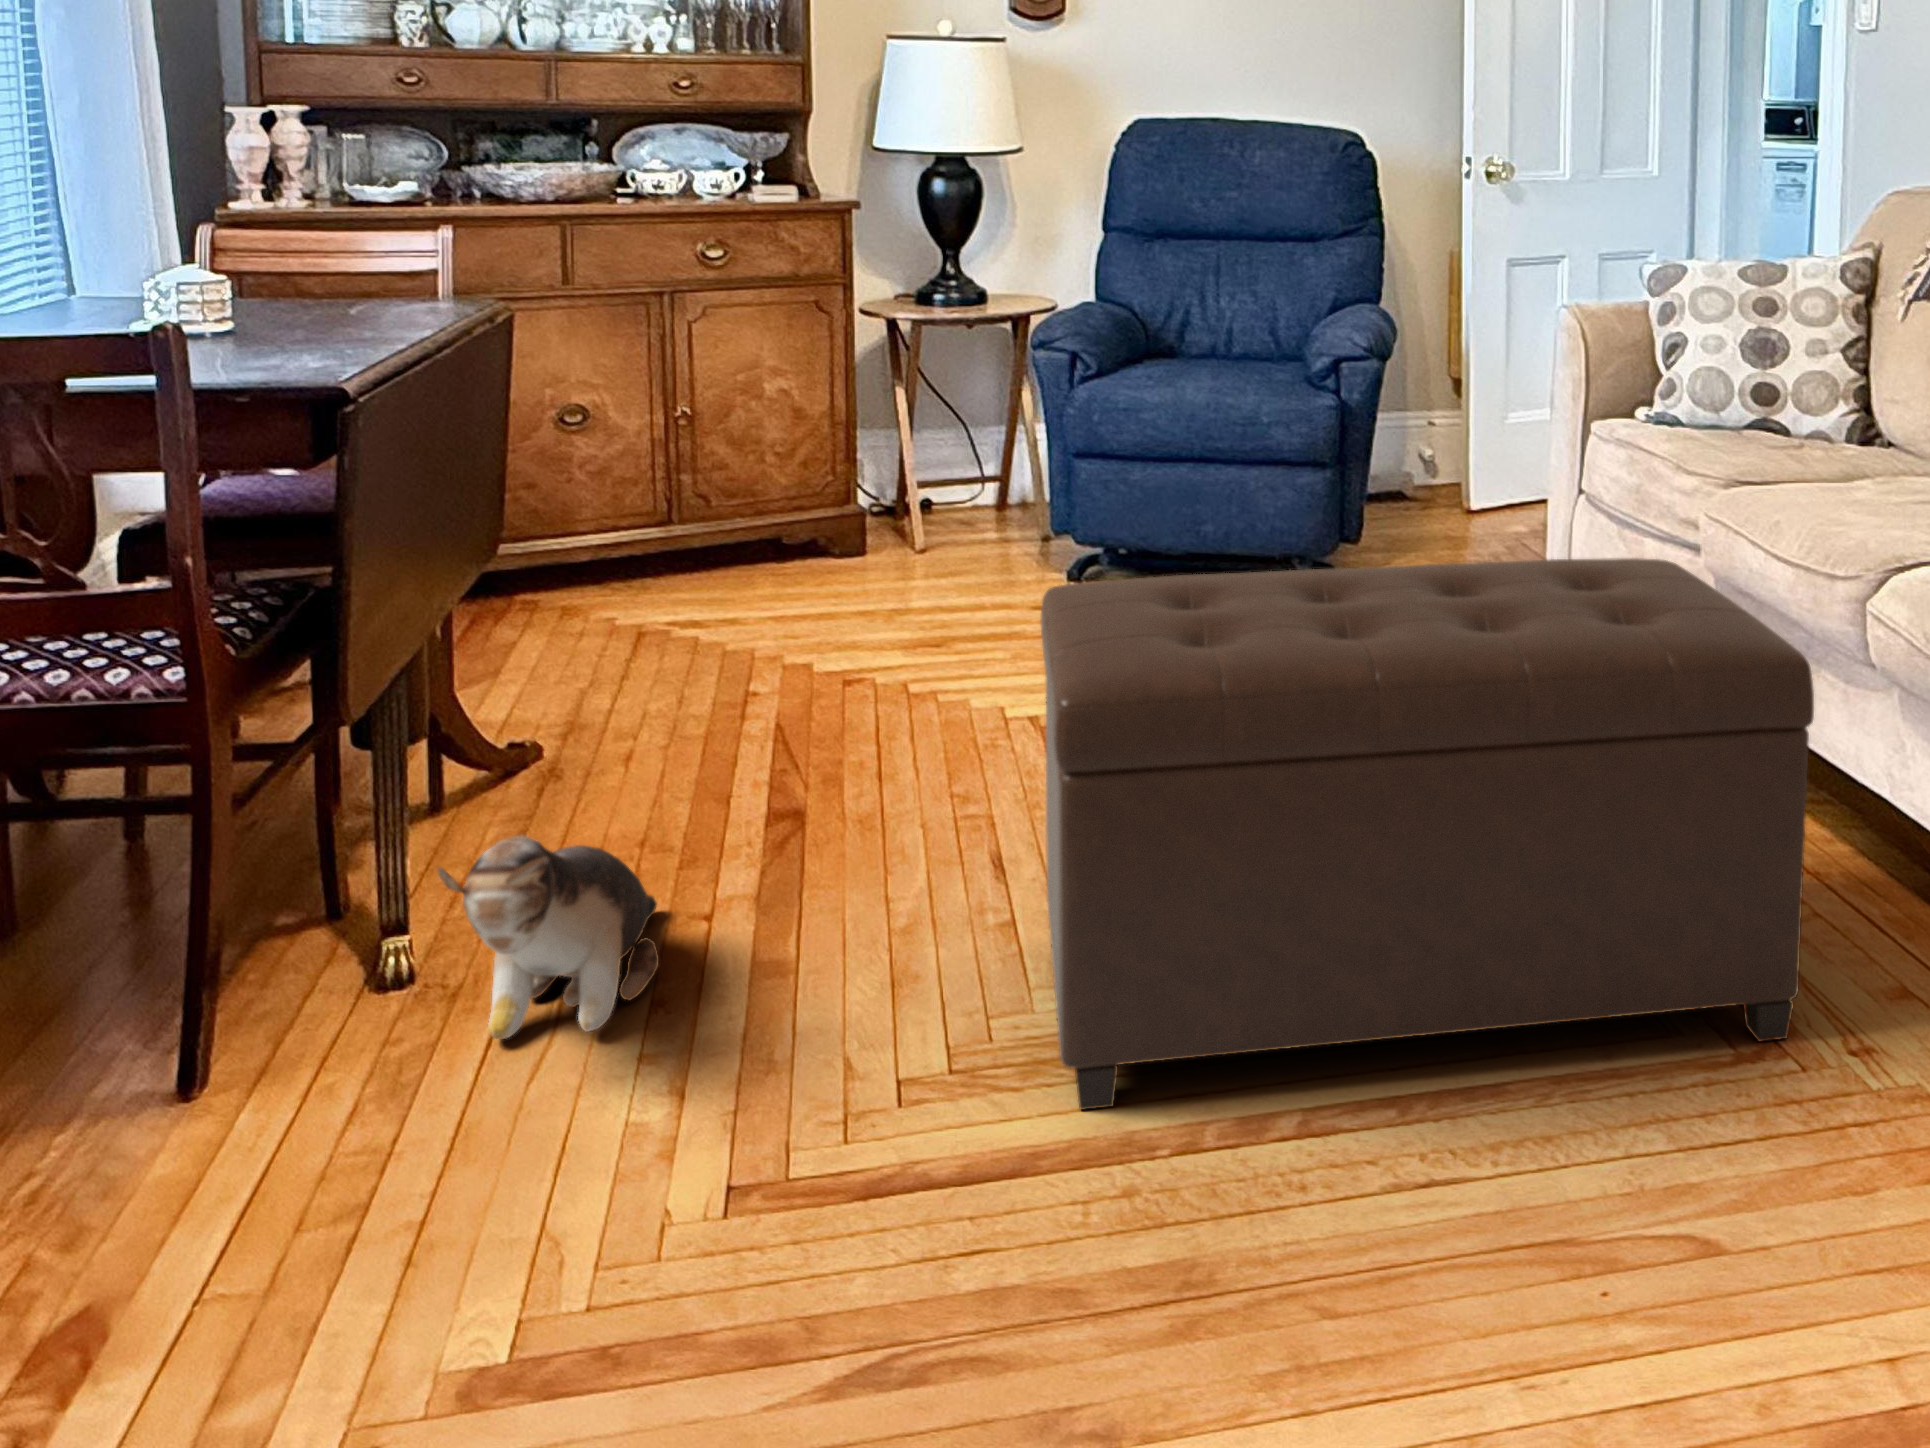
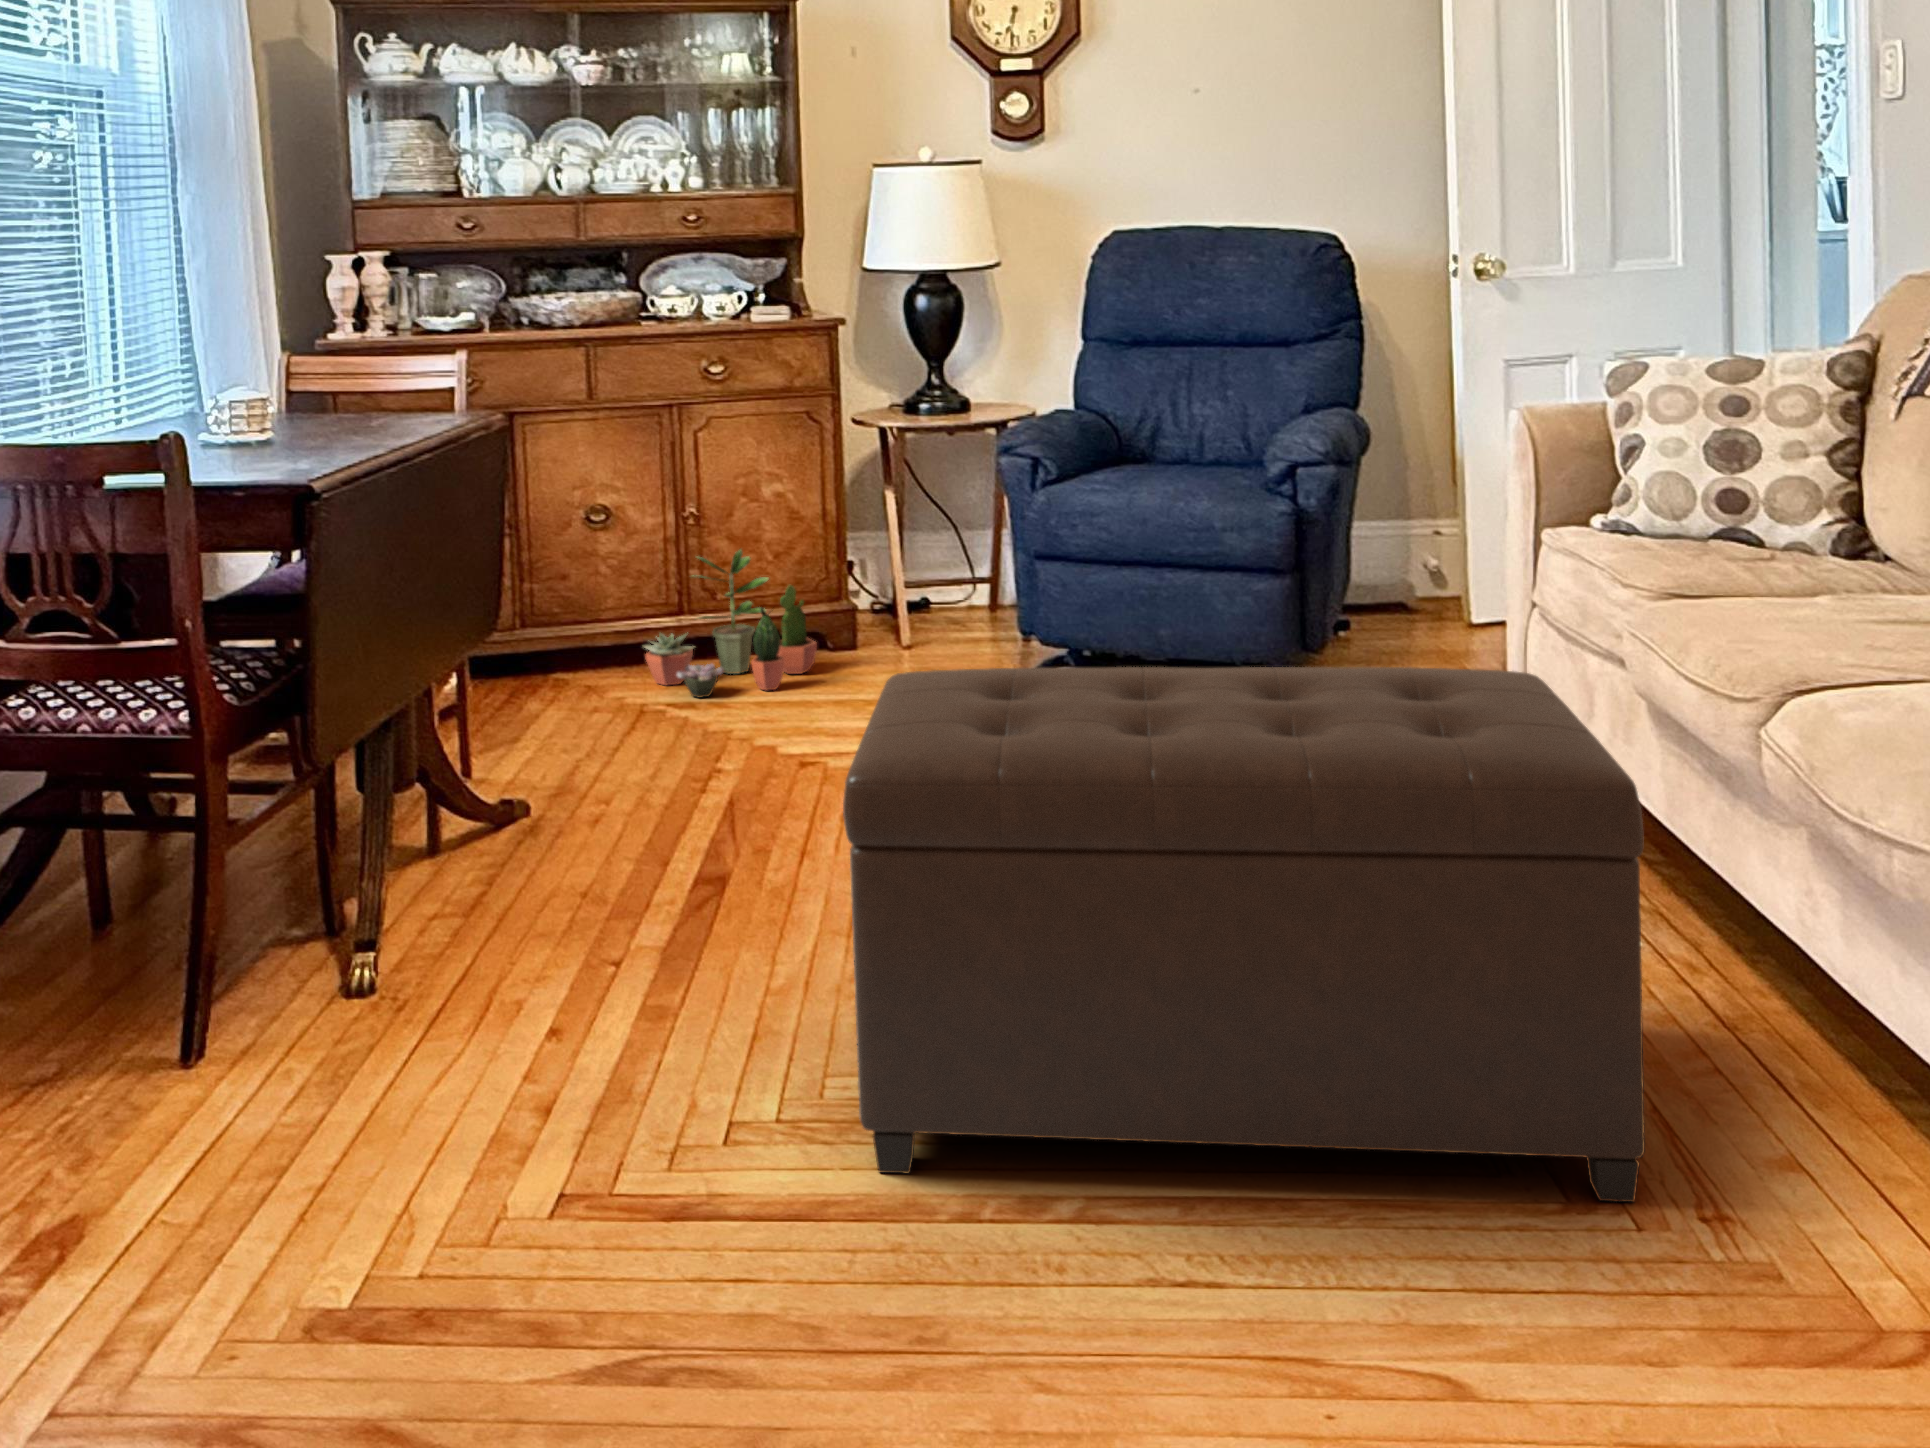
potted plant: none [635,454,839,620] -> present [644,549,817,698]
plush toy: present [437,834,659,1039] -> none [363,866,576,1047]

